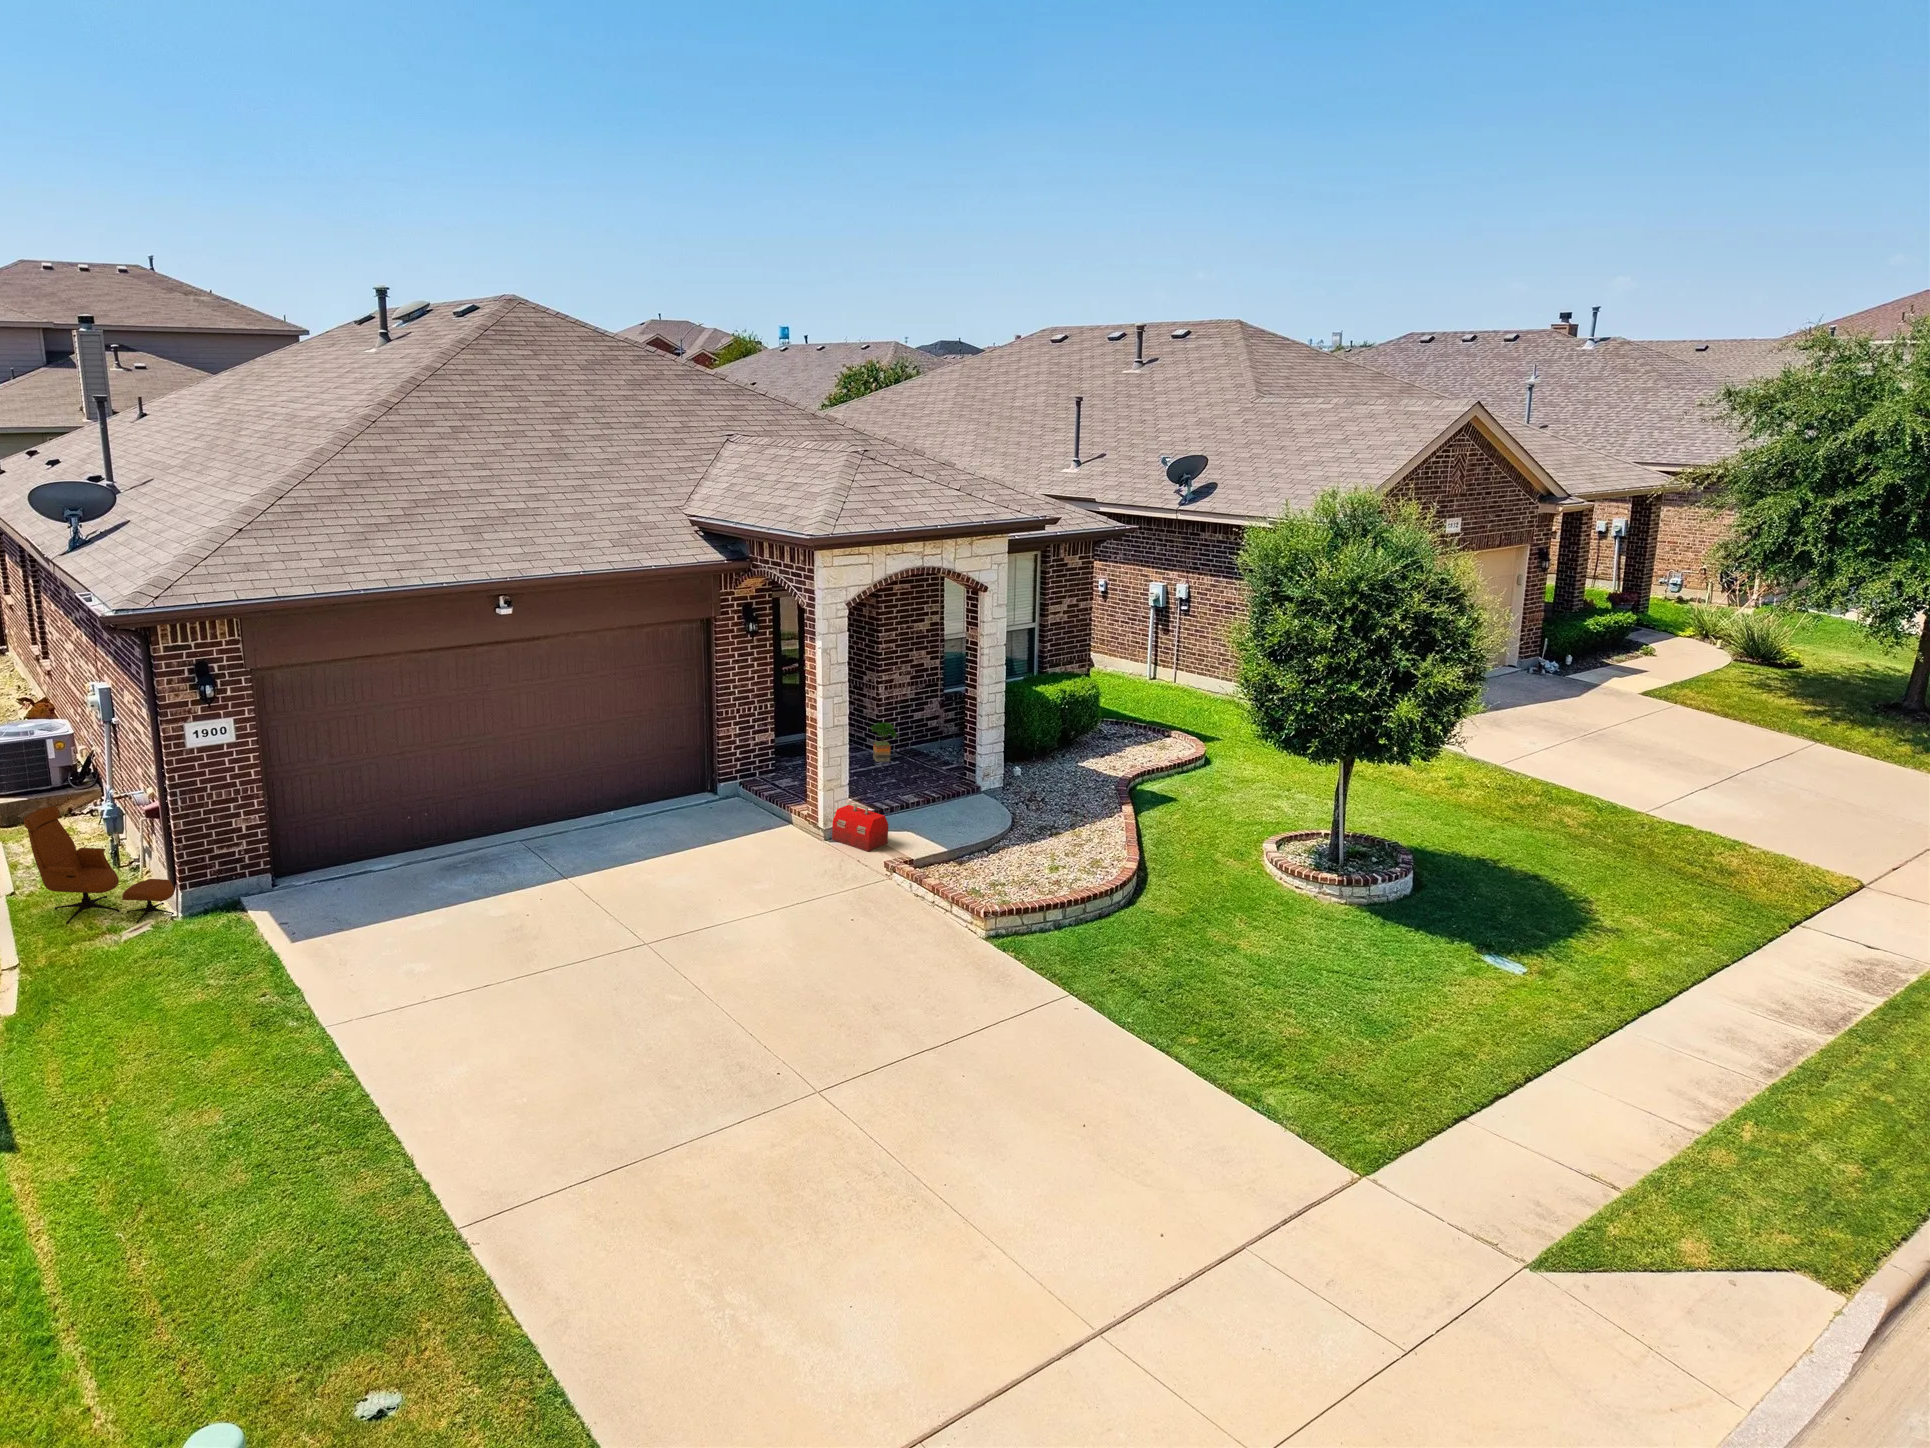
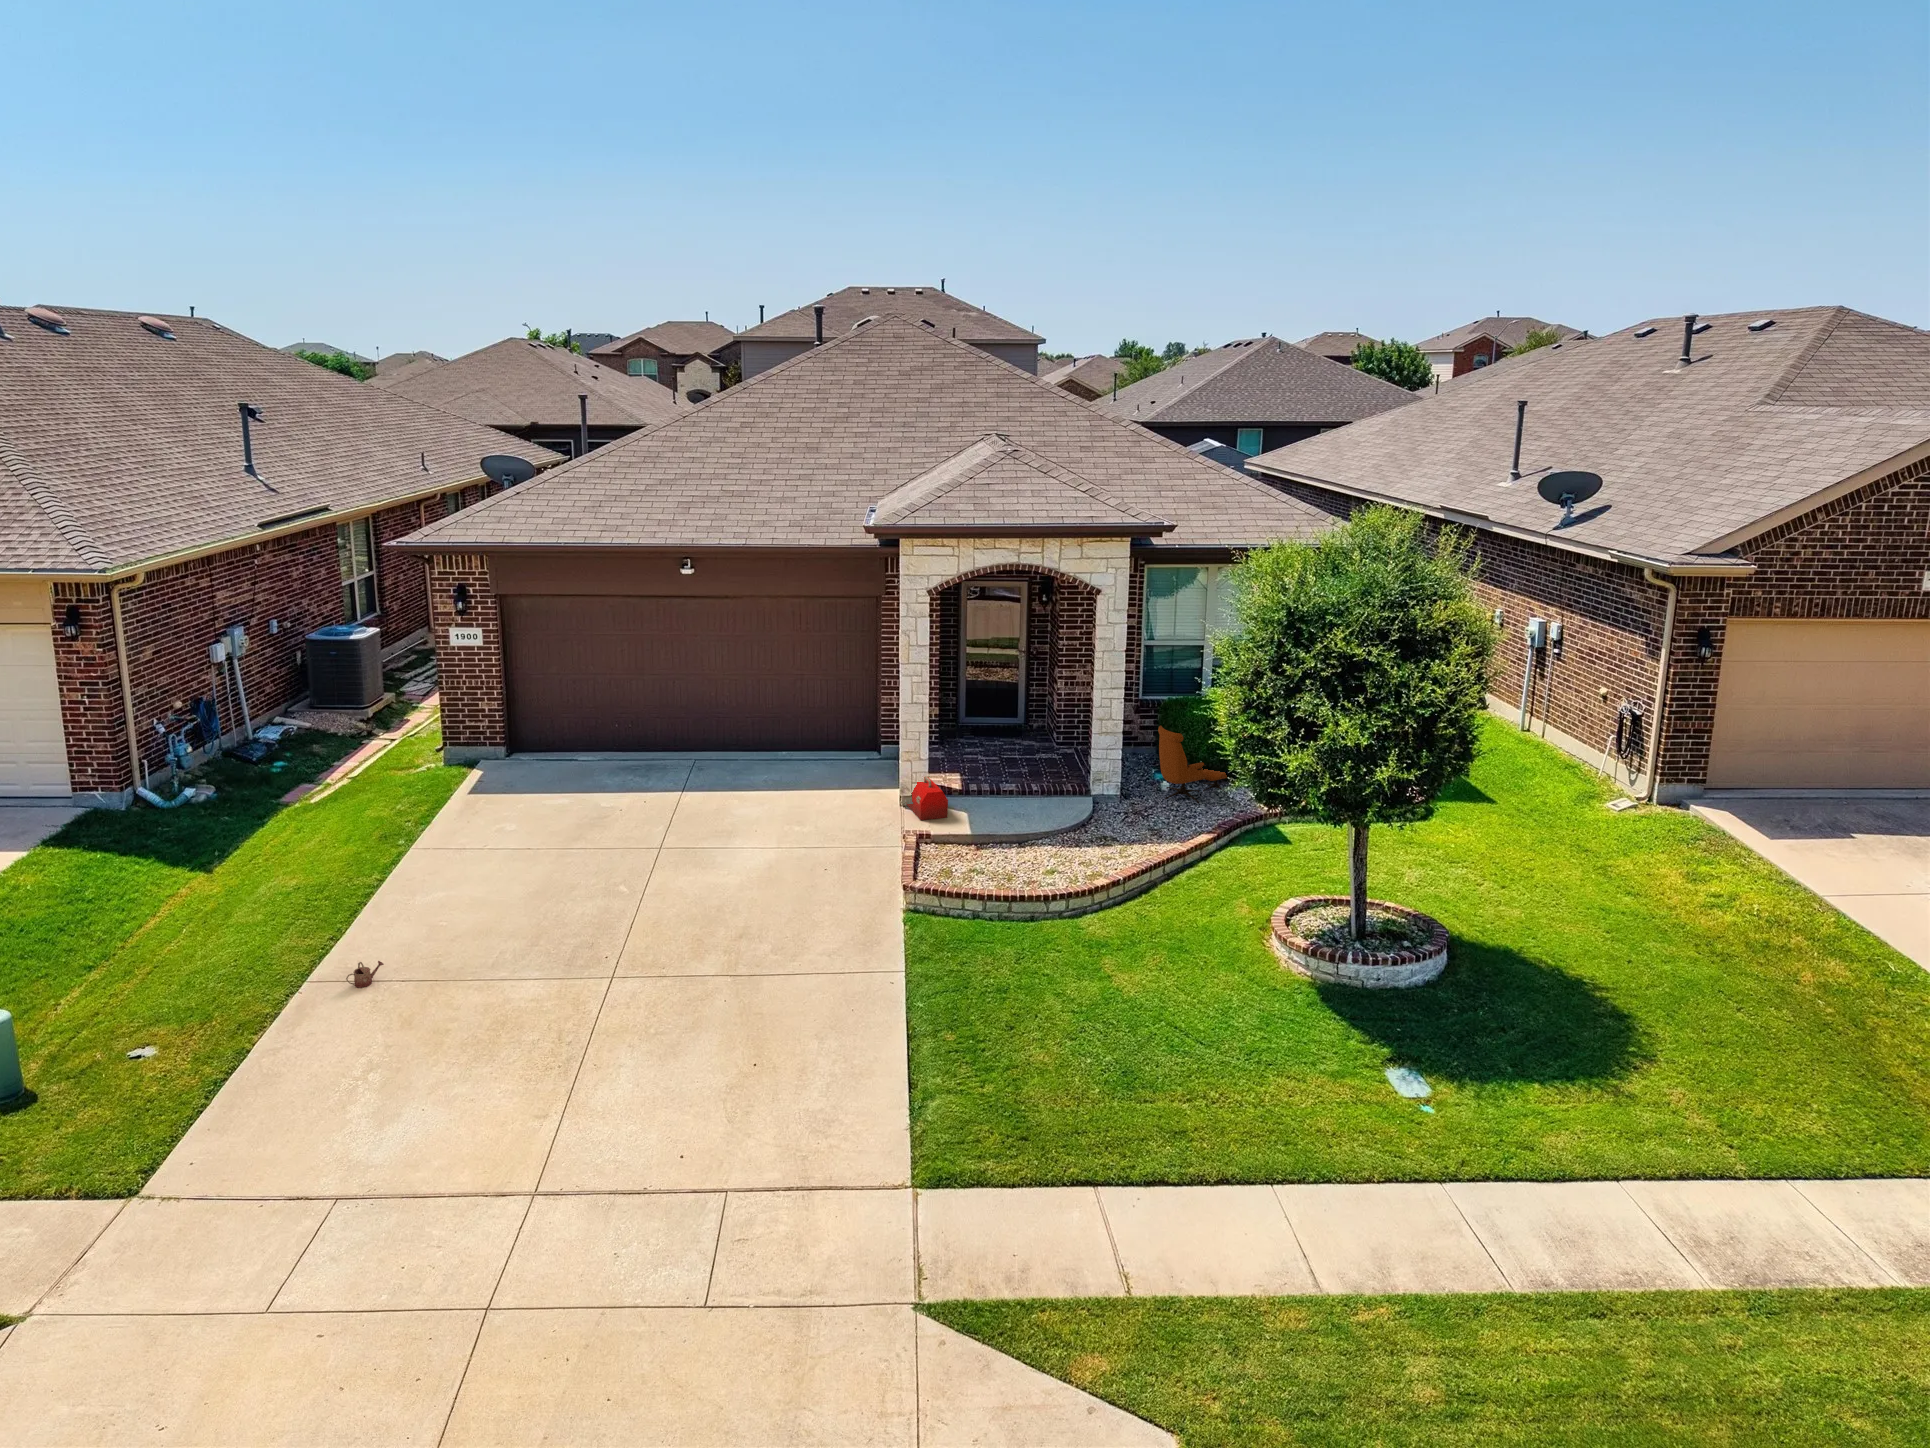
potted tree: present [871,722,897,762] -> none [1047,713,1072,752]
lounge chair: present [24,806,174,924] -> present [1158,726,1227,803]
watering can: none [528,1172,558,1218] -> present [346,961,384,988]

